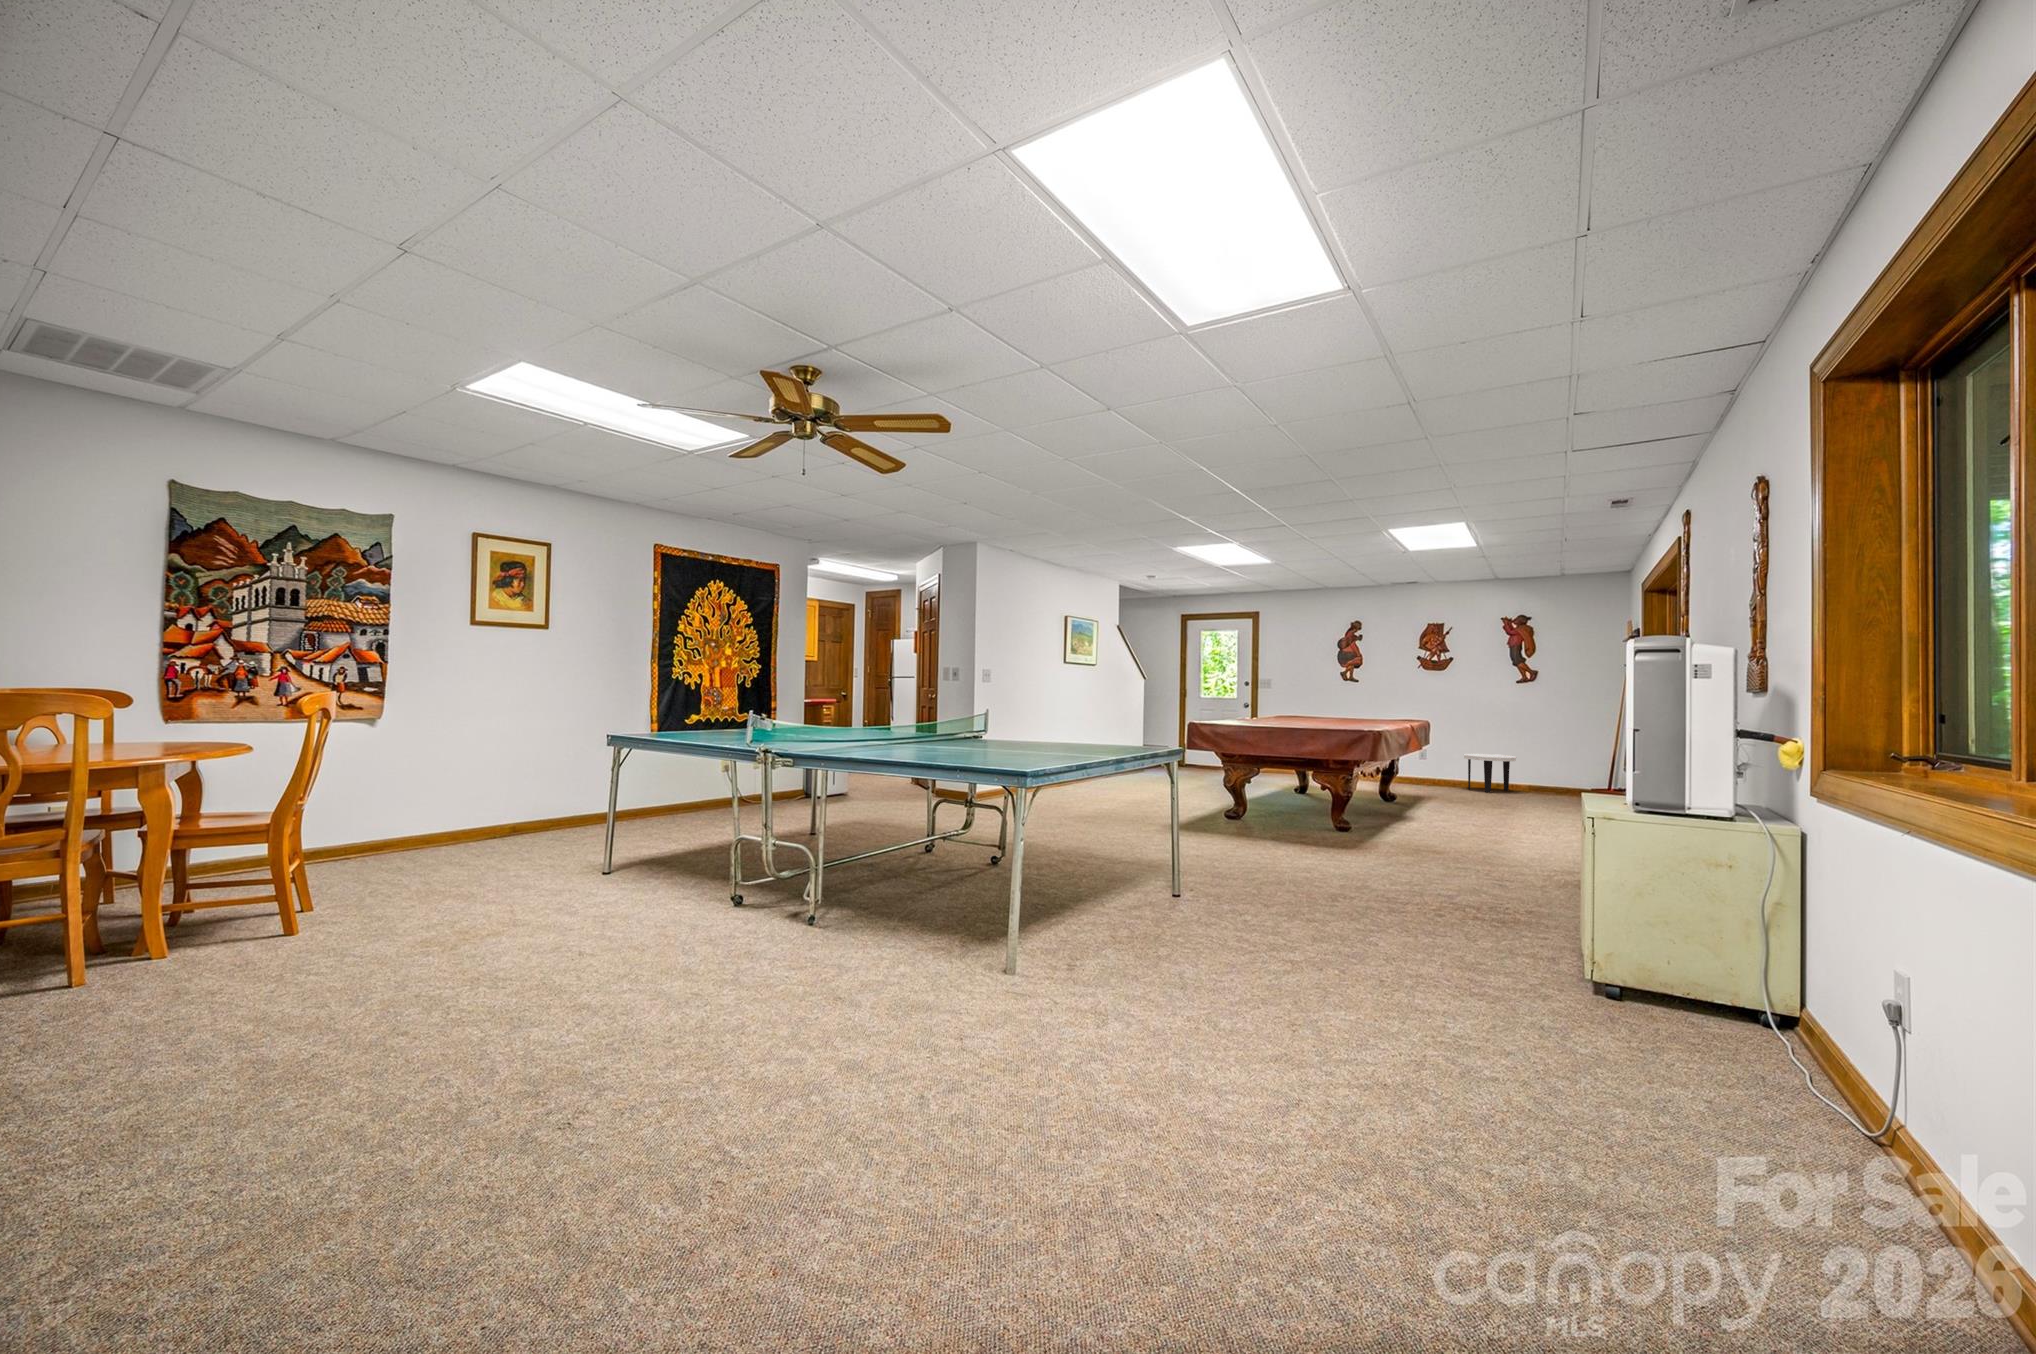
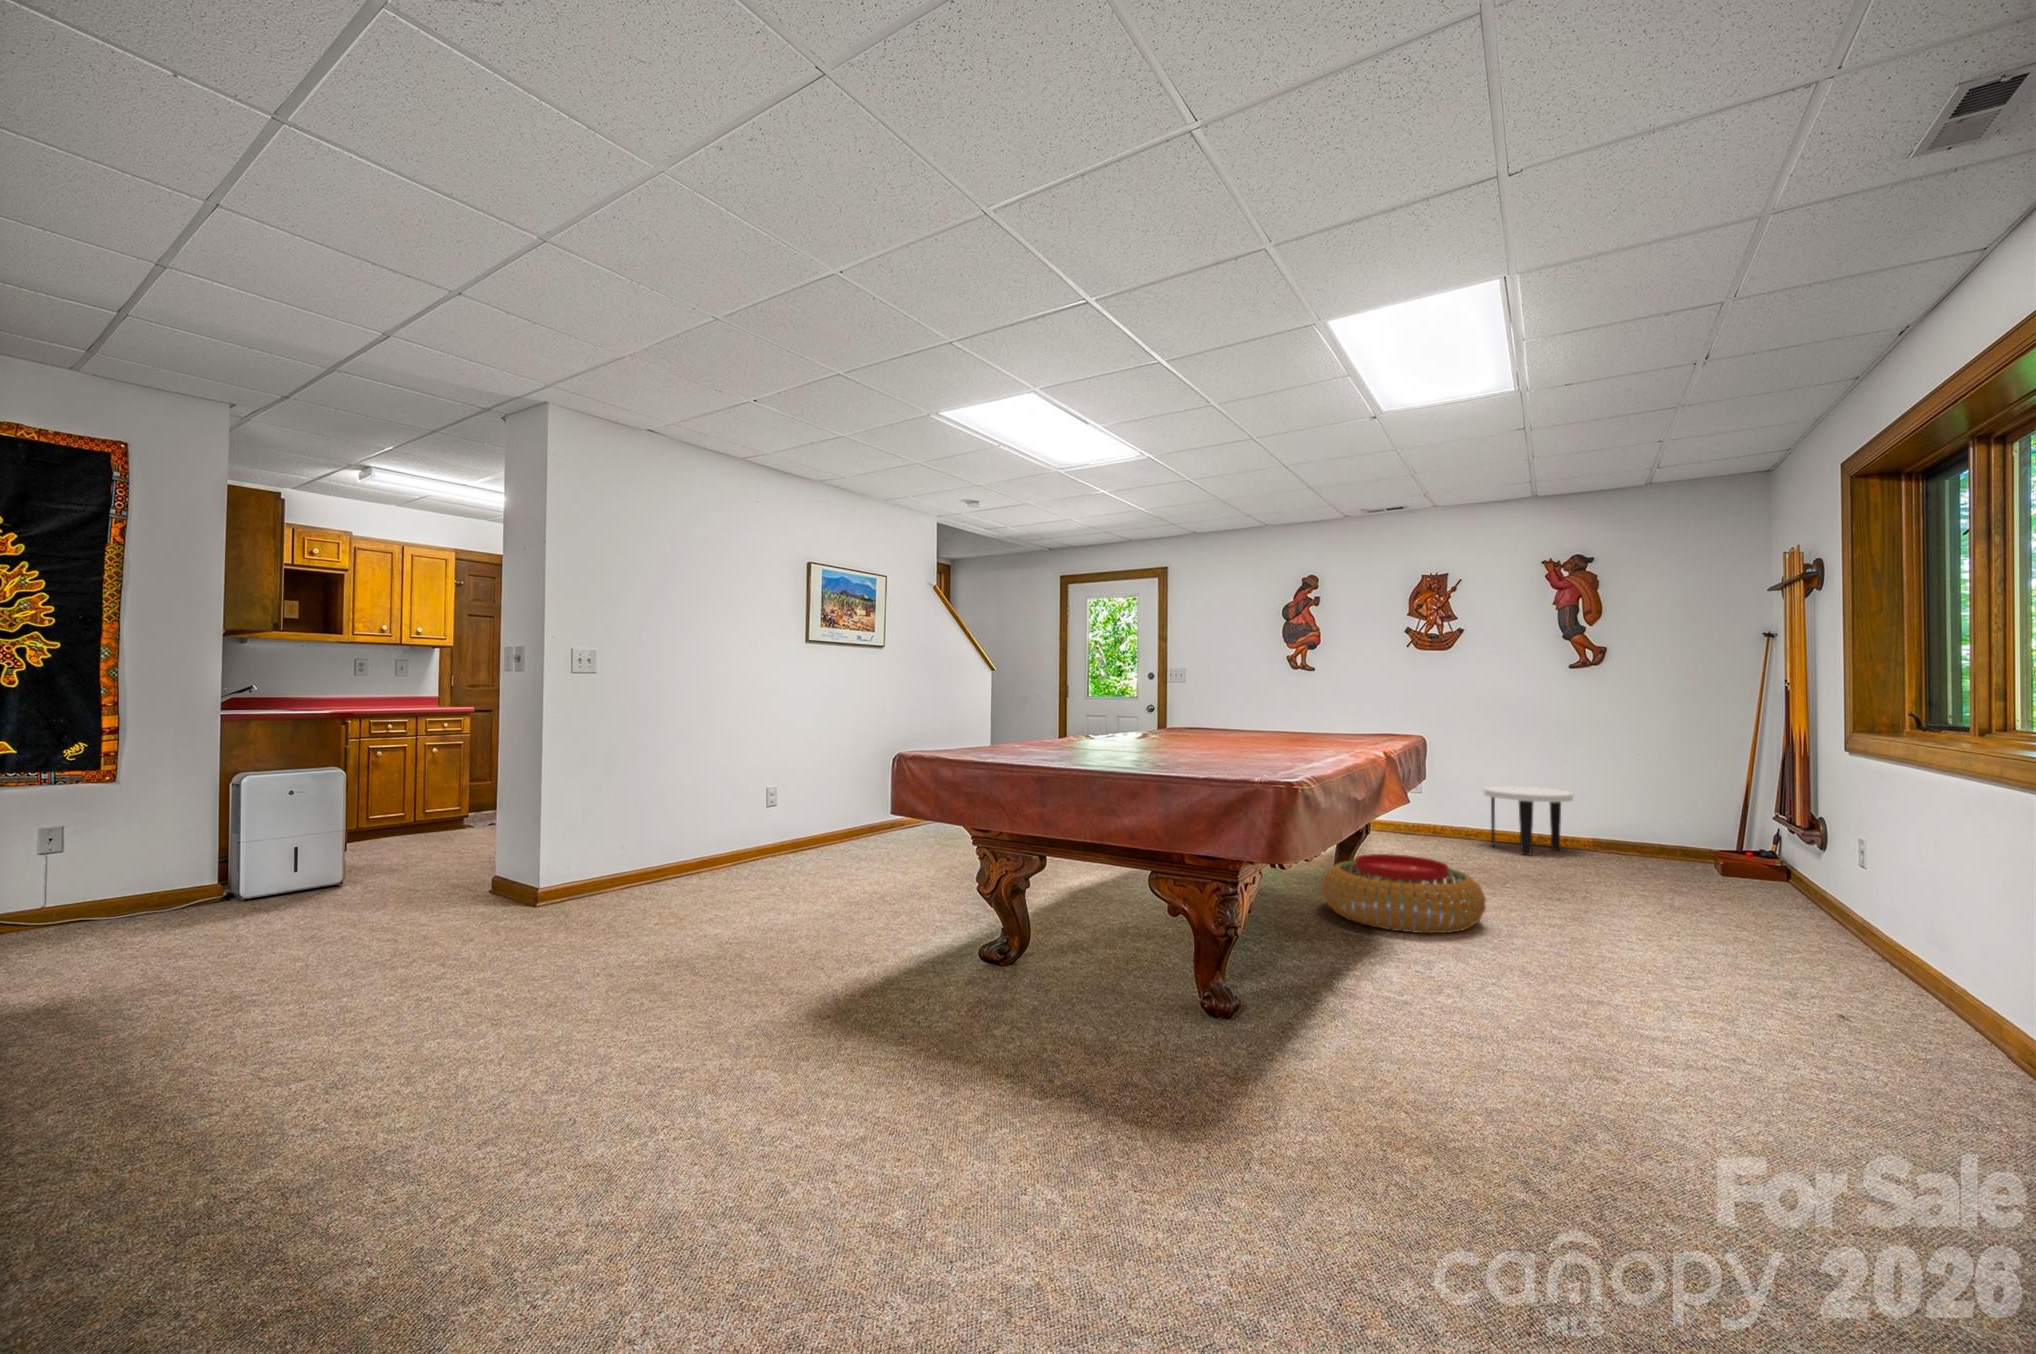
pouf: none [1376,780,1459,814] -> present [1322,854,1486,933]

